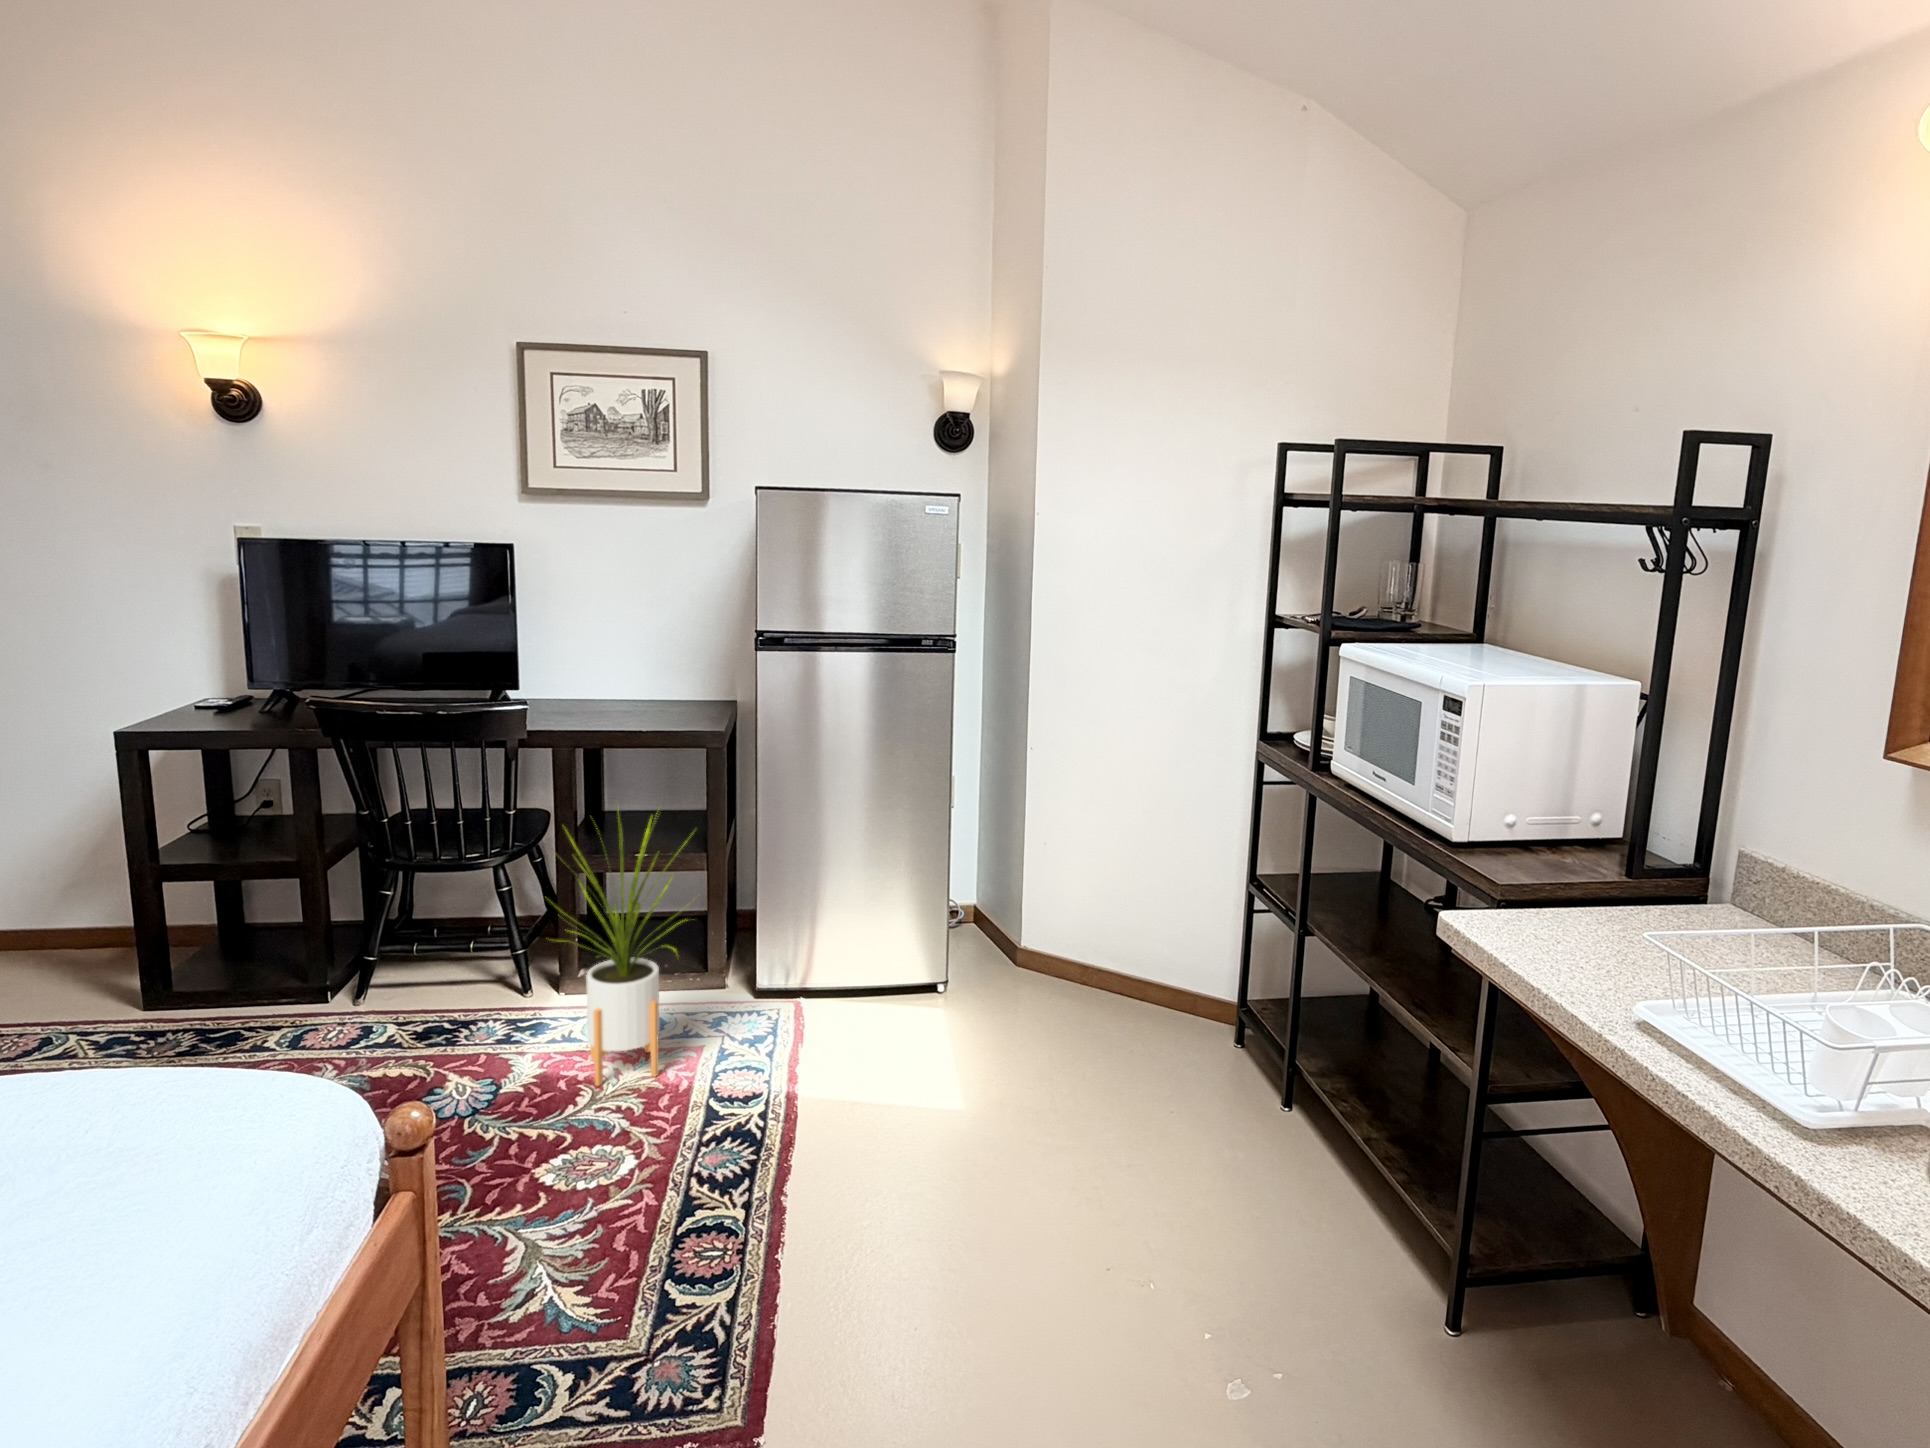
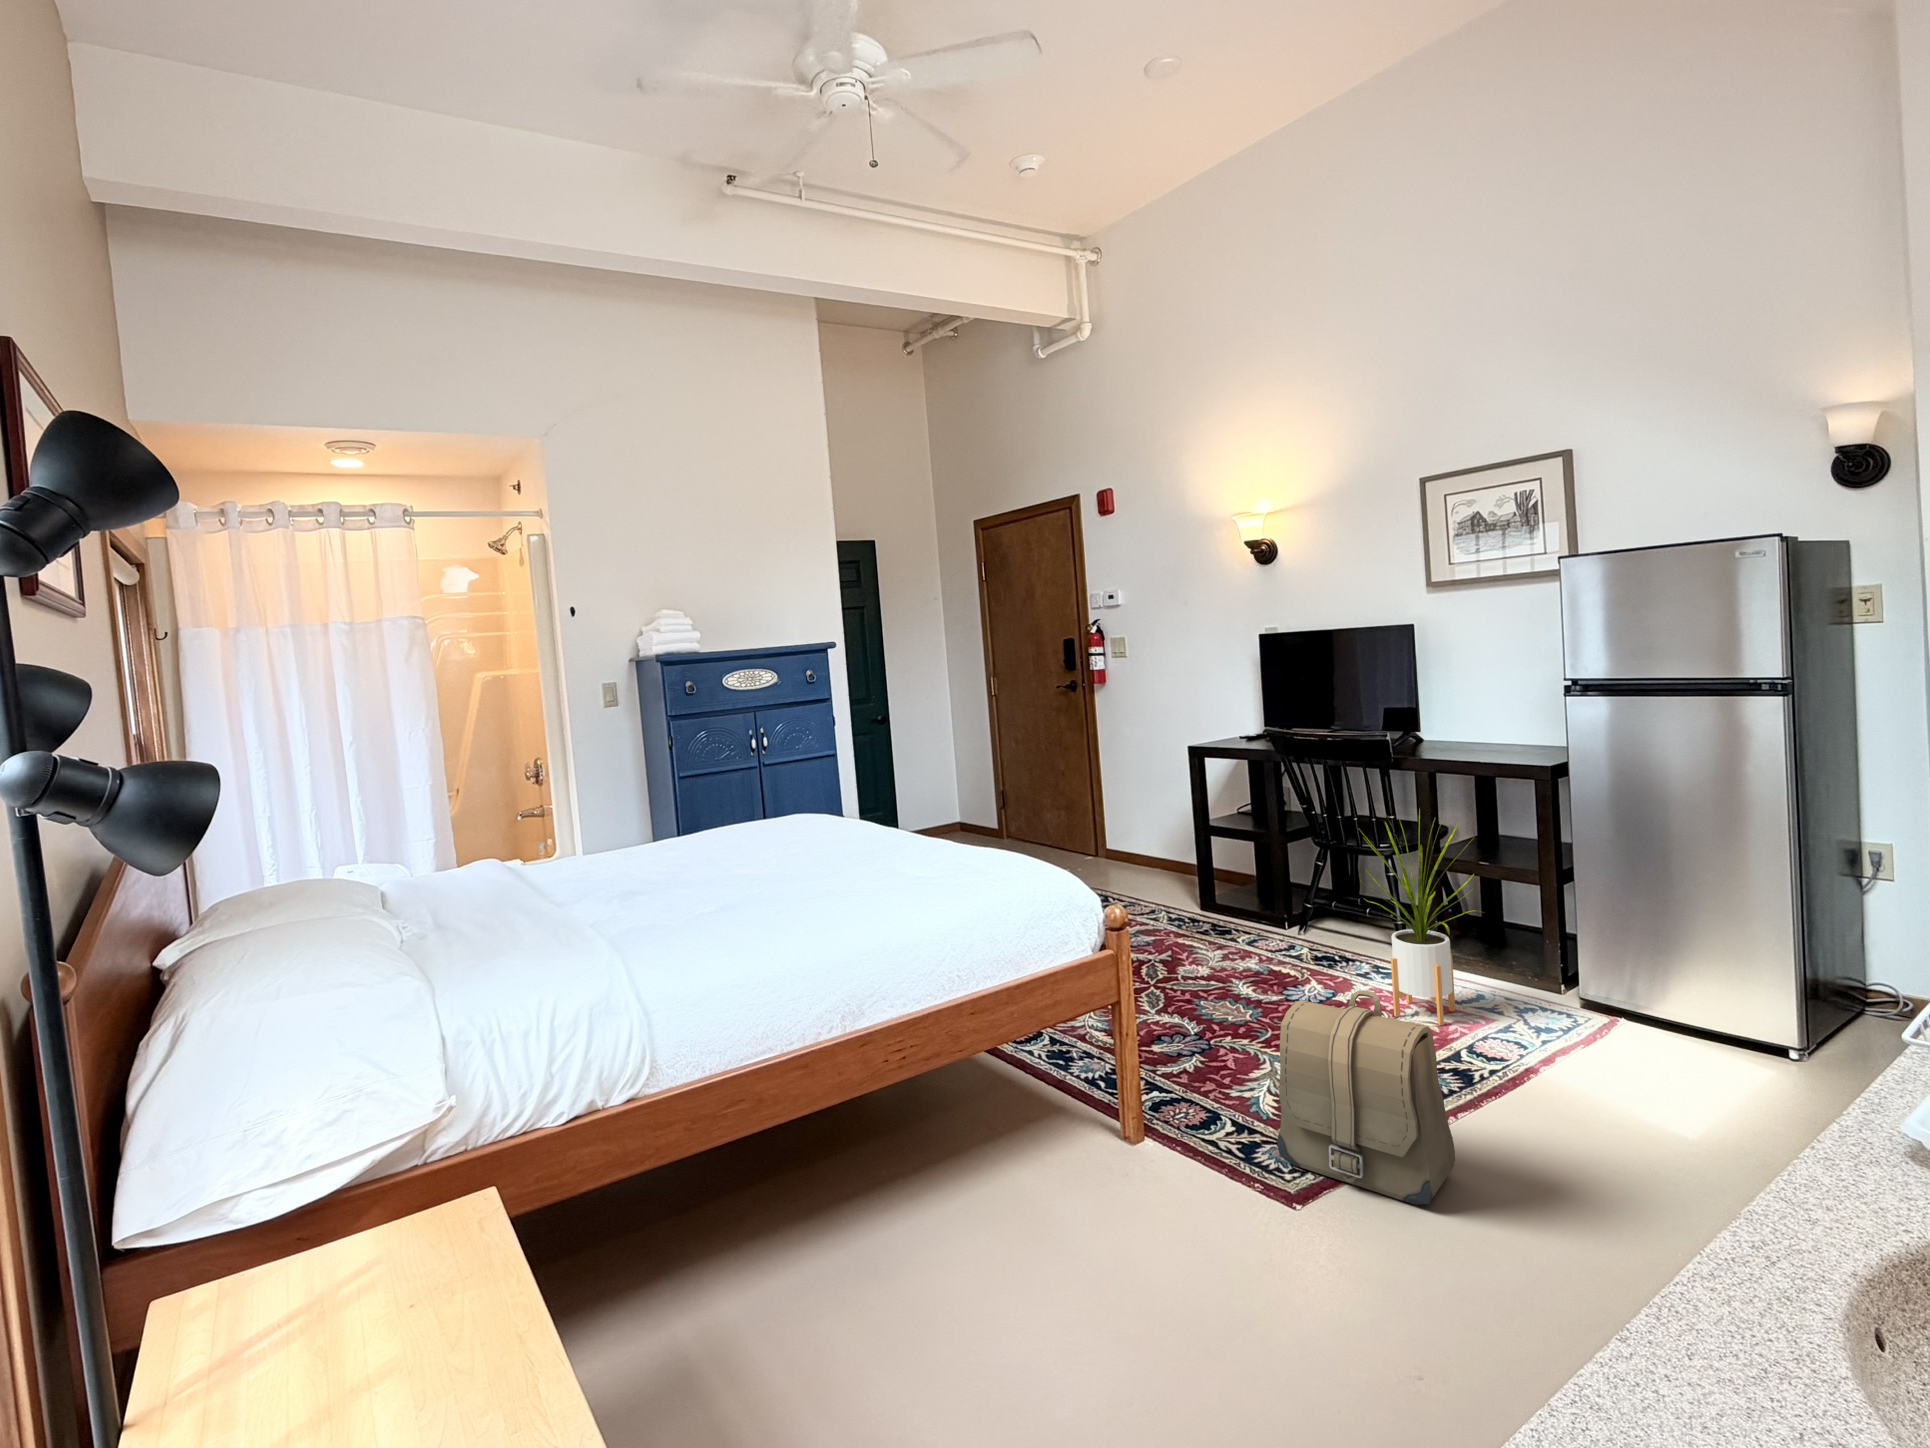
backpack: none [663,1080,886,1379] -> present [1277,990,1455,1205]

